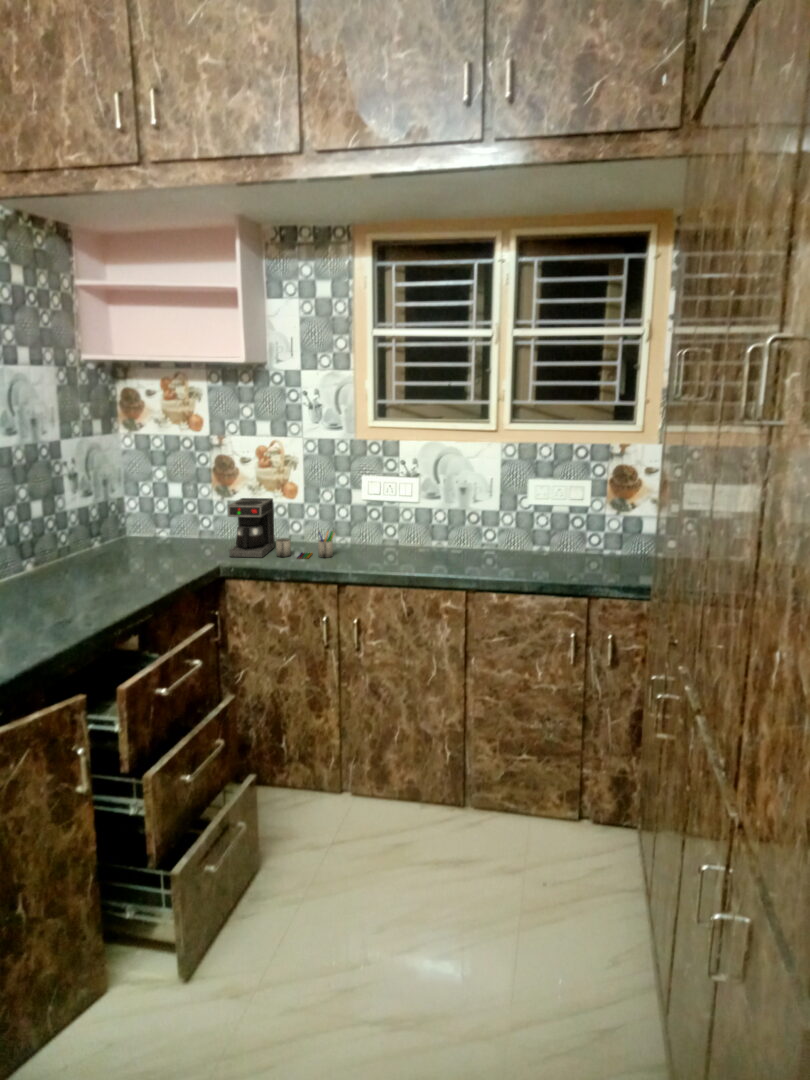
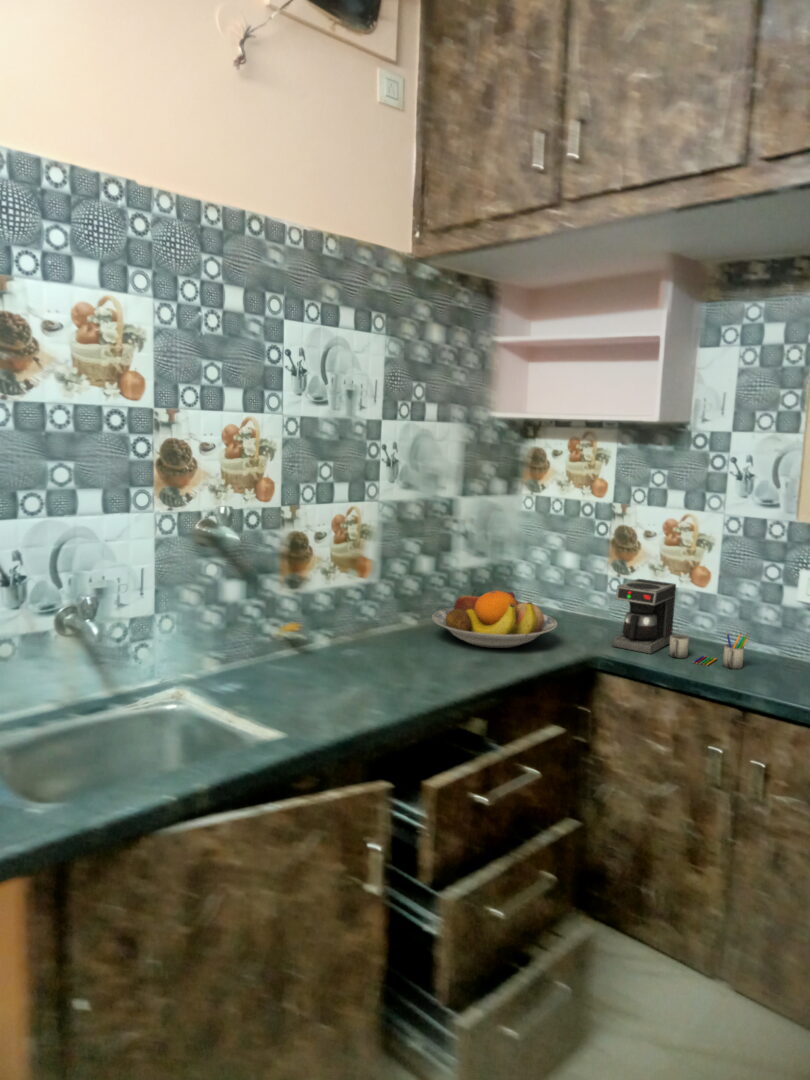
fruit bowl: none [60,523,182,575] -> present [432,590,557,648]

